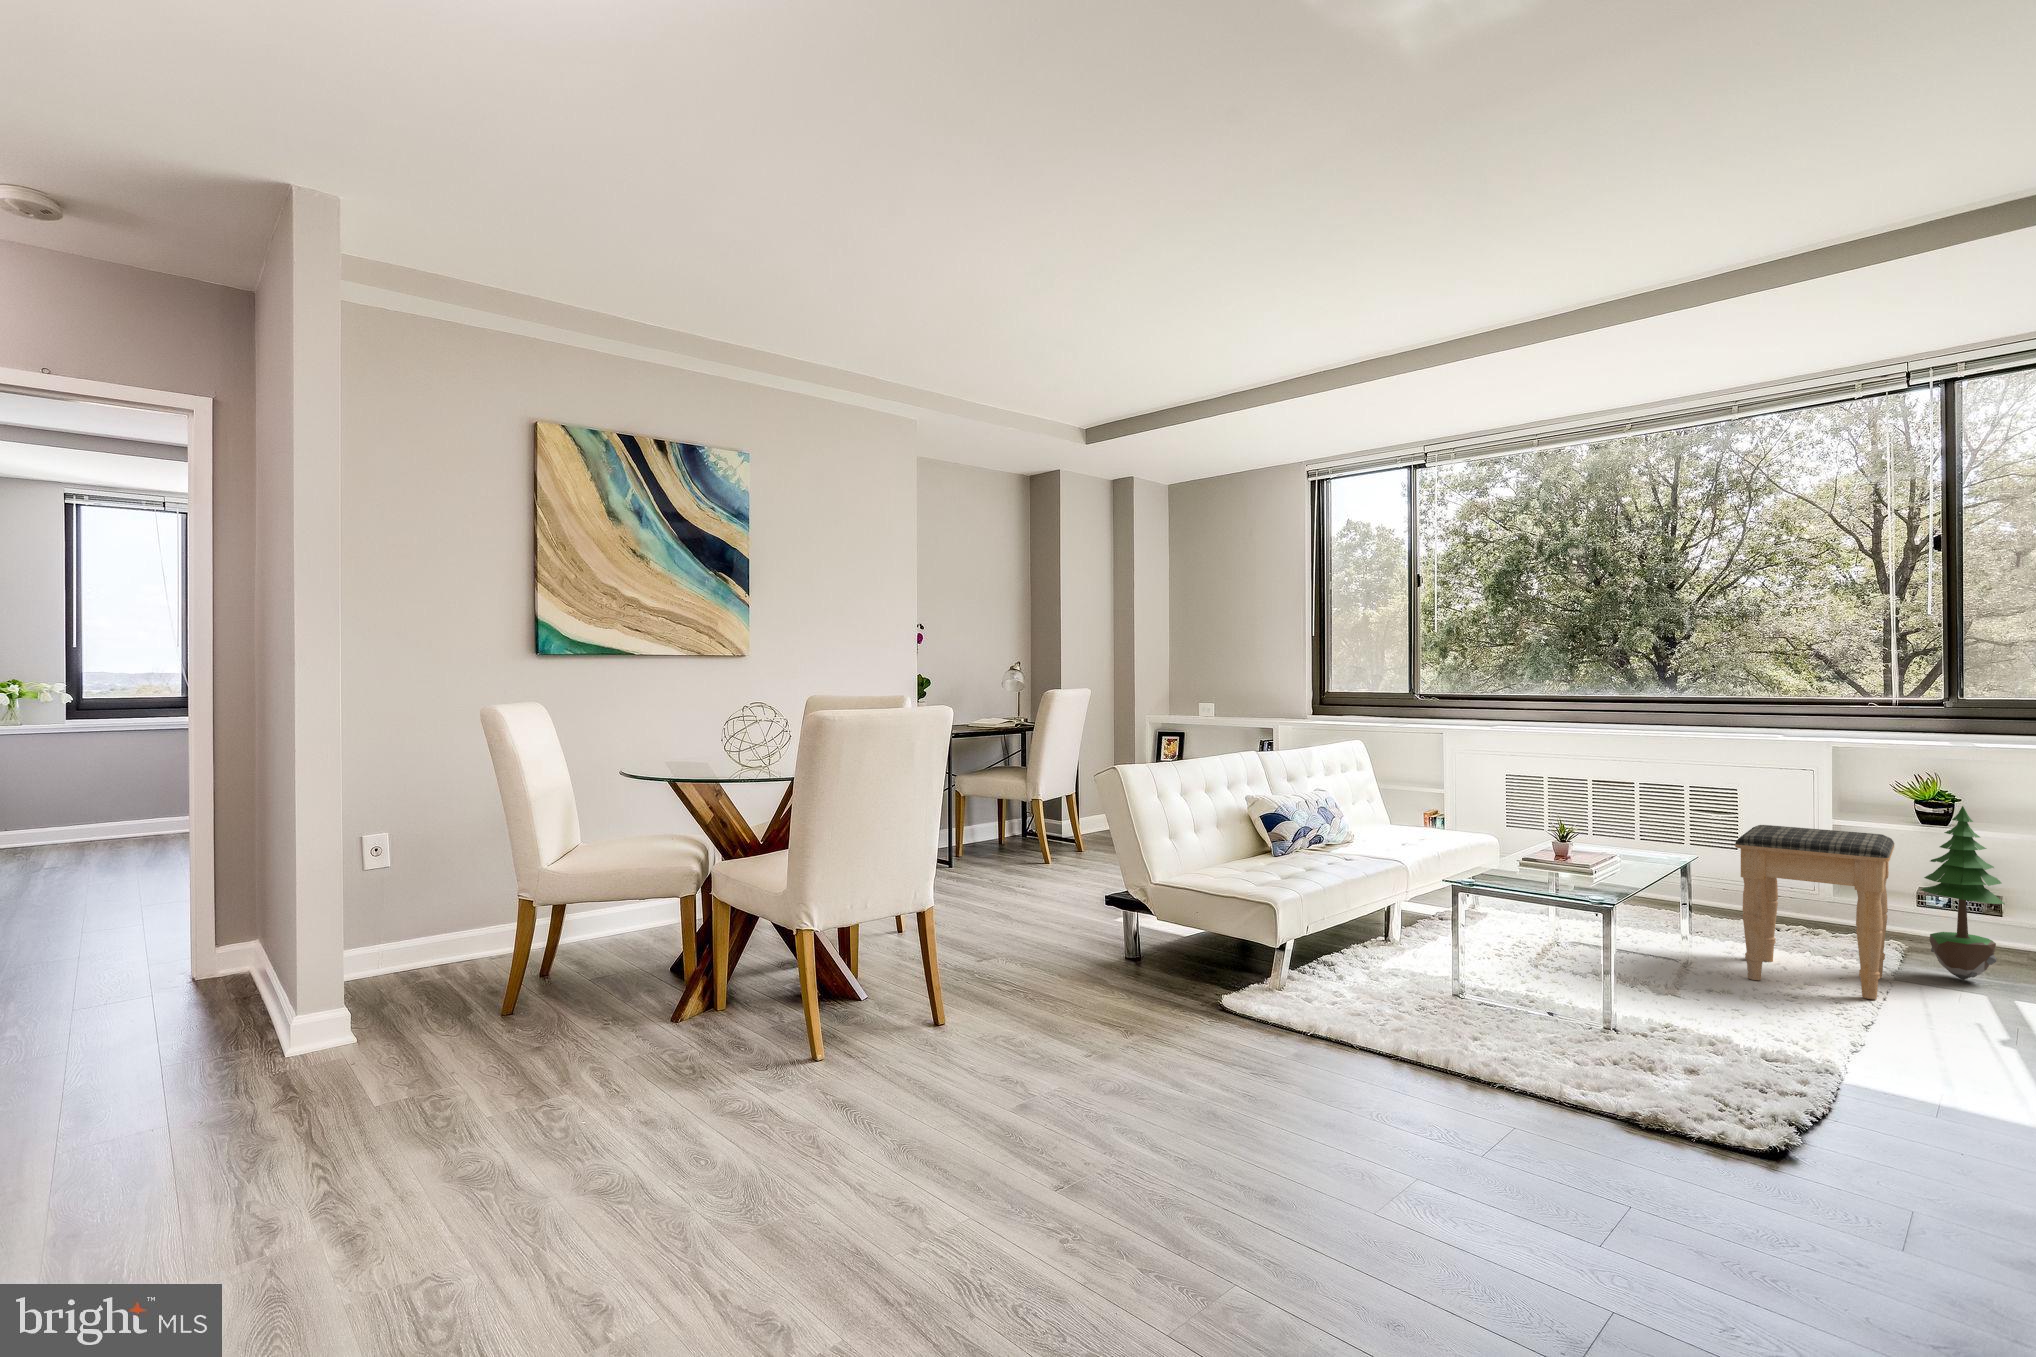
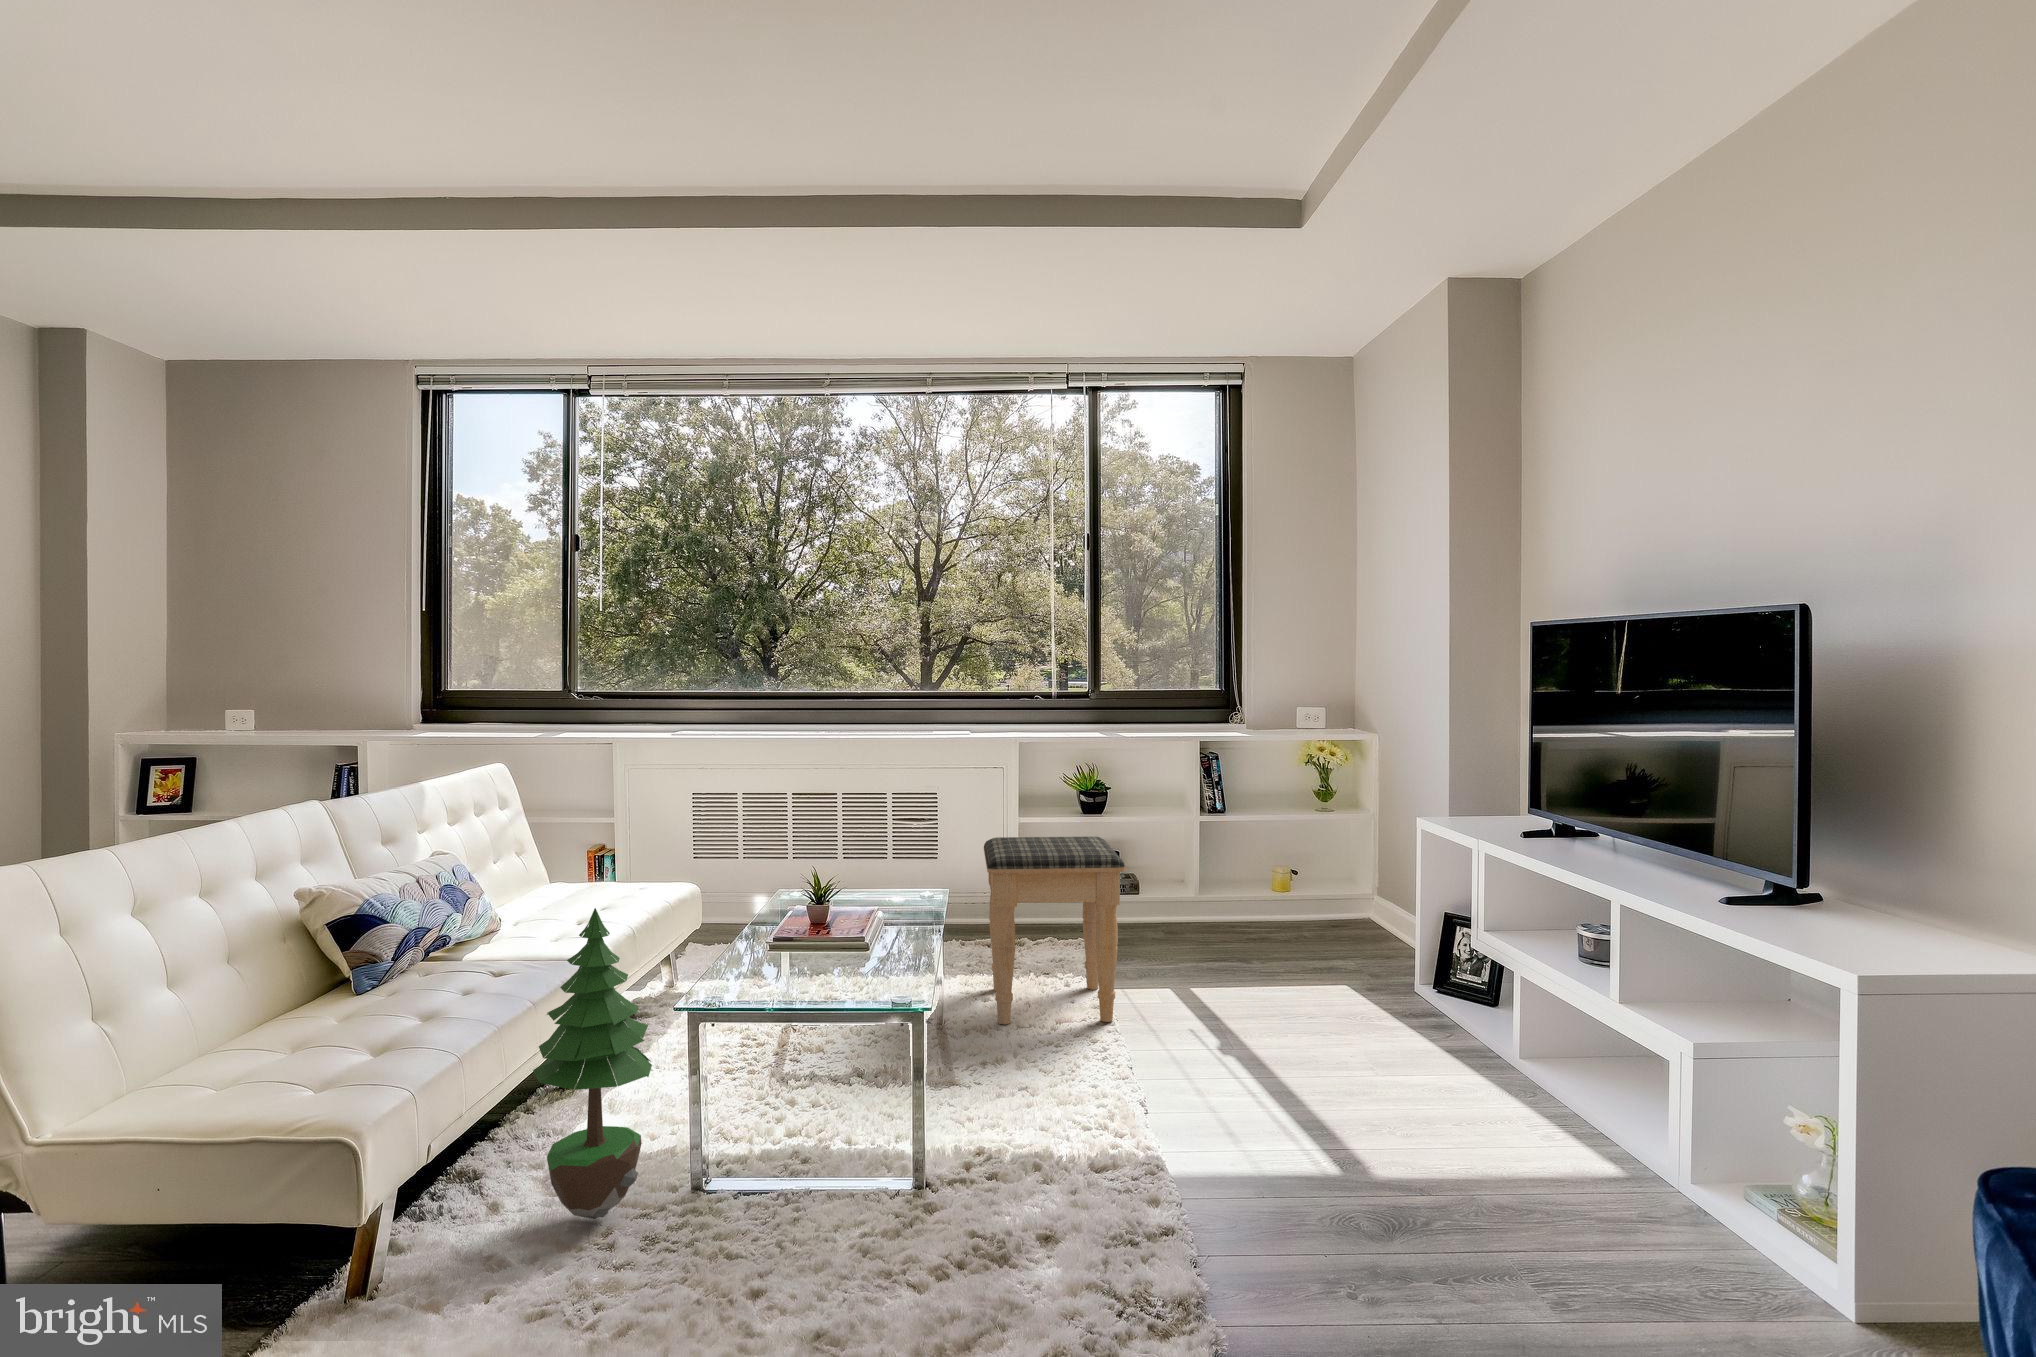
potted tree: present [1921,806,2005,980] -> present [533,908,652,1219]

